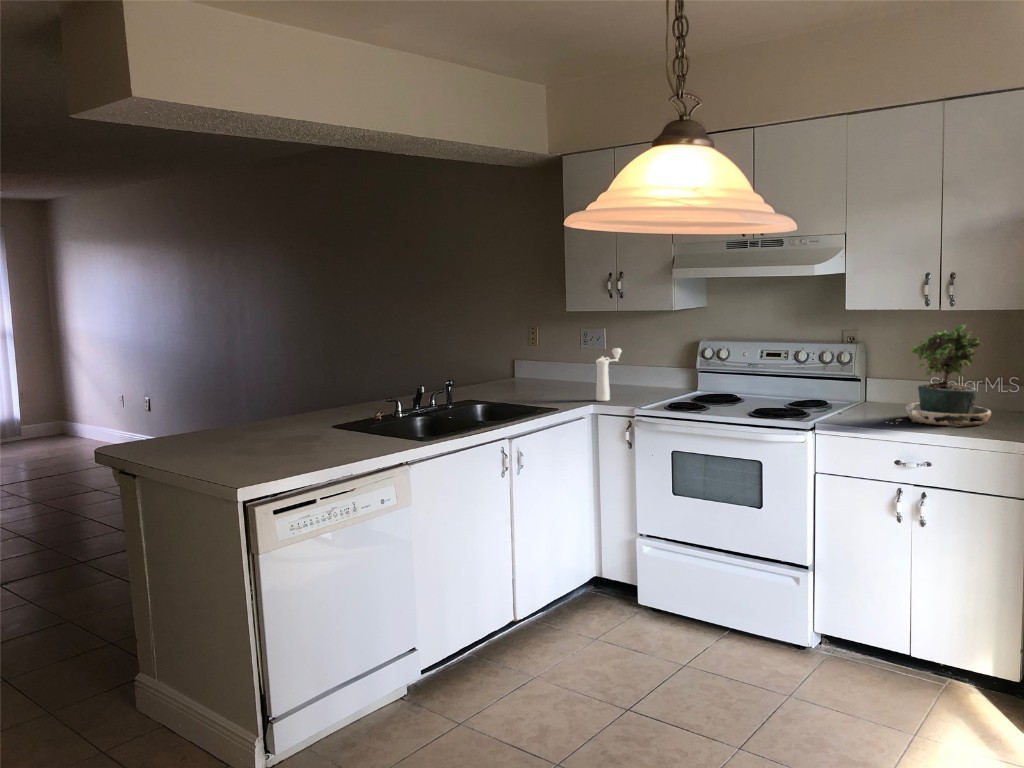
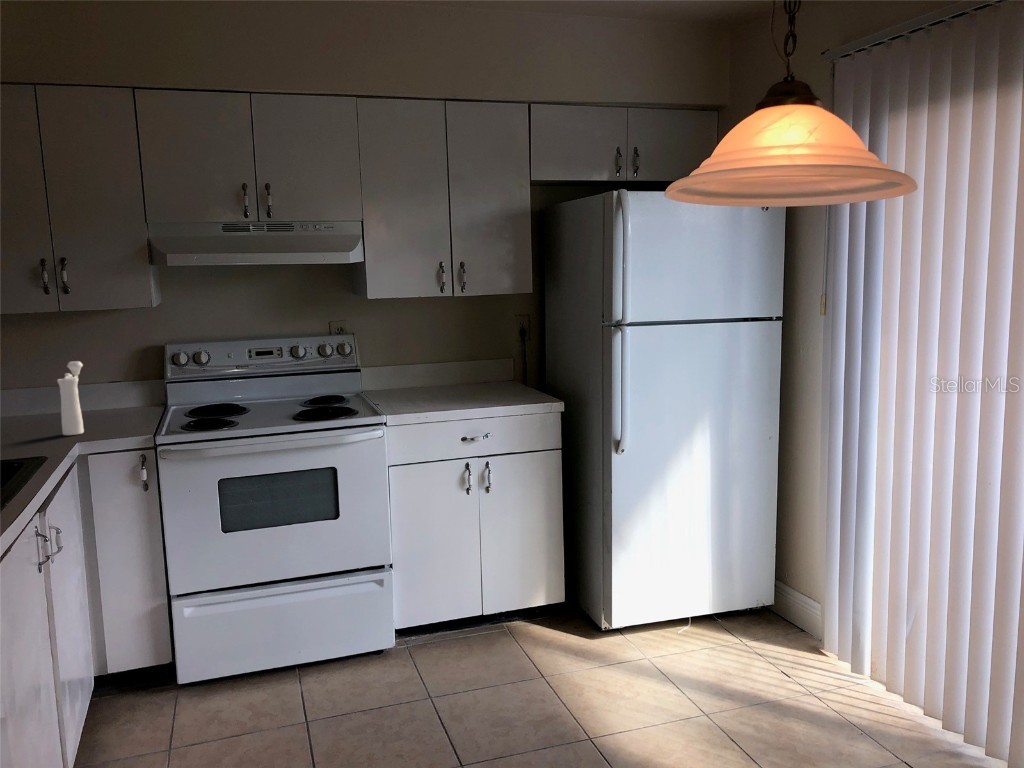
potted plant: present [899,325,991,426] -> none [433,307,502,405]

